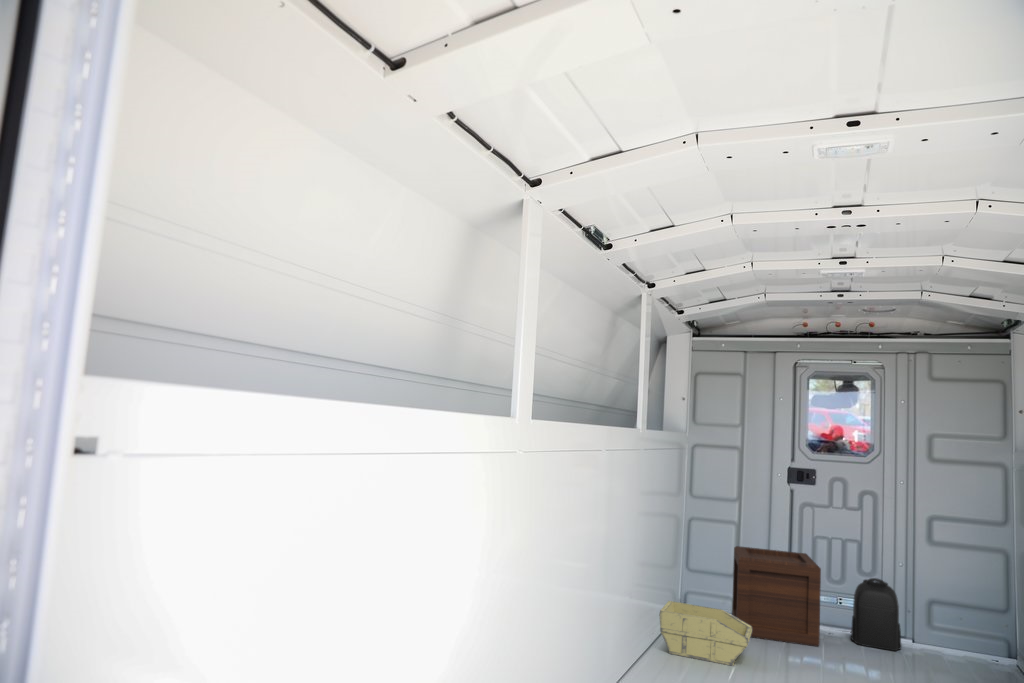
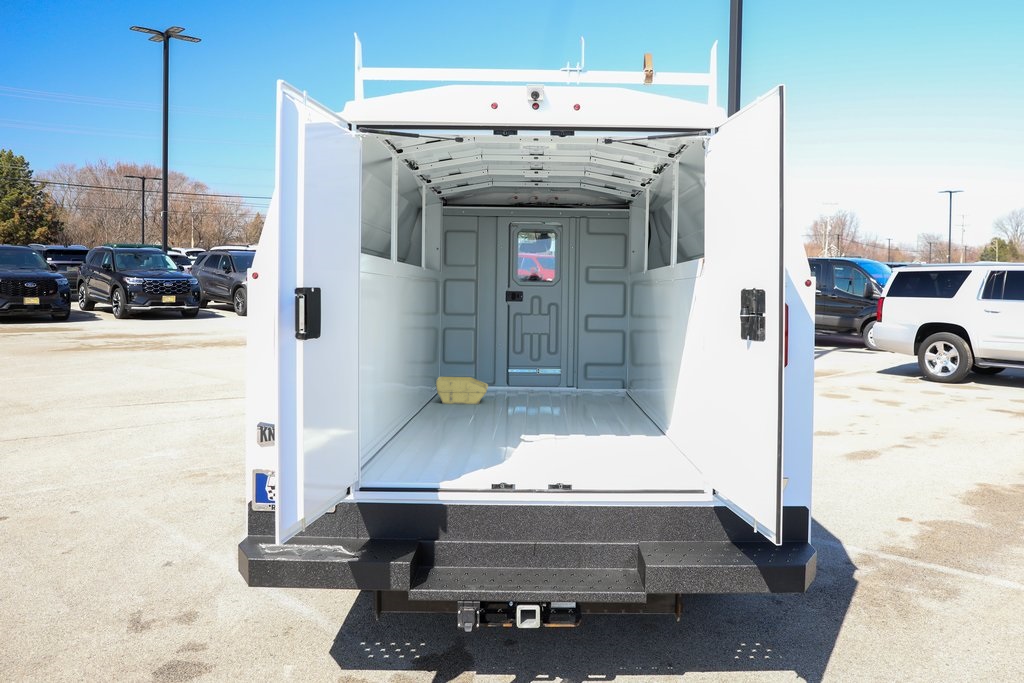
wooden crate: present [732,546,821,646] -> none [474,344,526,395]
backpack: present [851,578,901,651] -> none [542,354,569,393]

